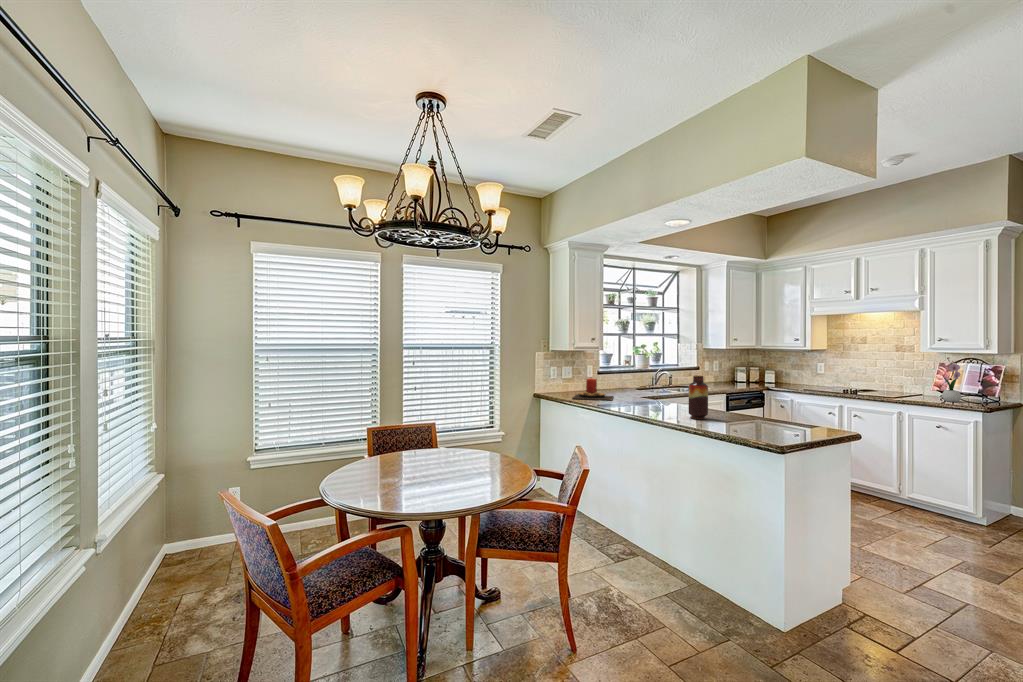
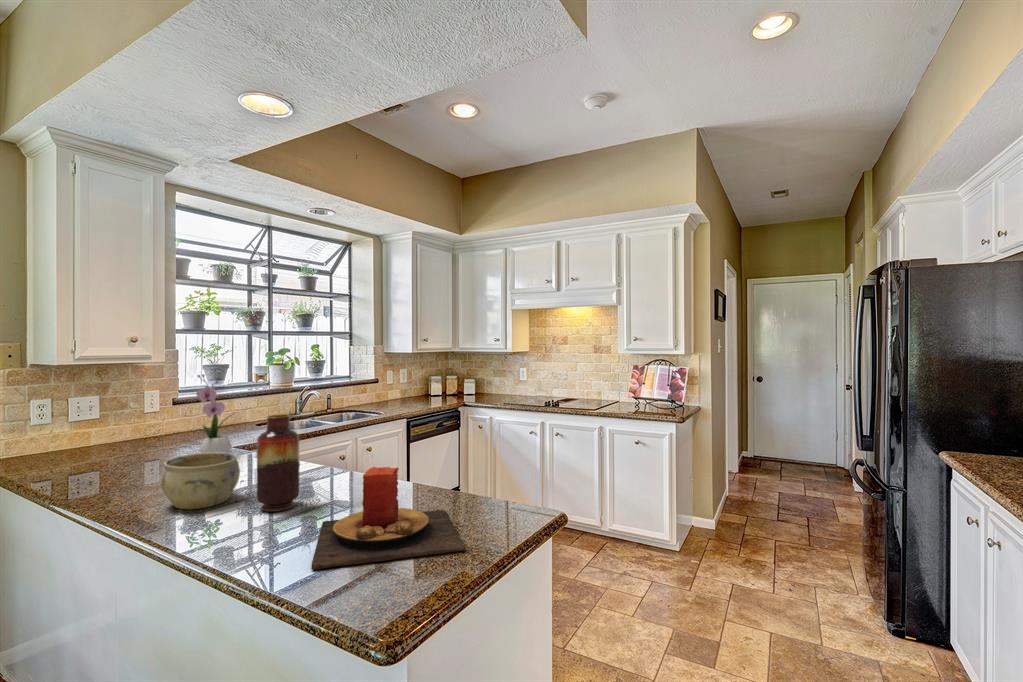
flower arrangement: present [942,357,962,402] -> present [196,374,232,453]
candle: present [572,378,613,400] -> present [311,467,465,570]
ceramic bowl: none [642,392,674,415] -> present [160,452,240,509]

